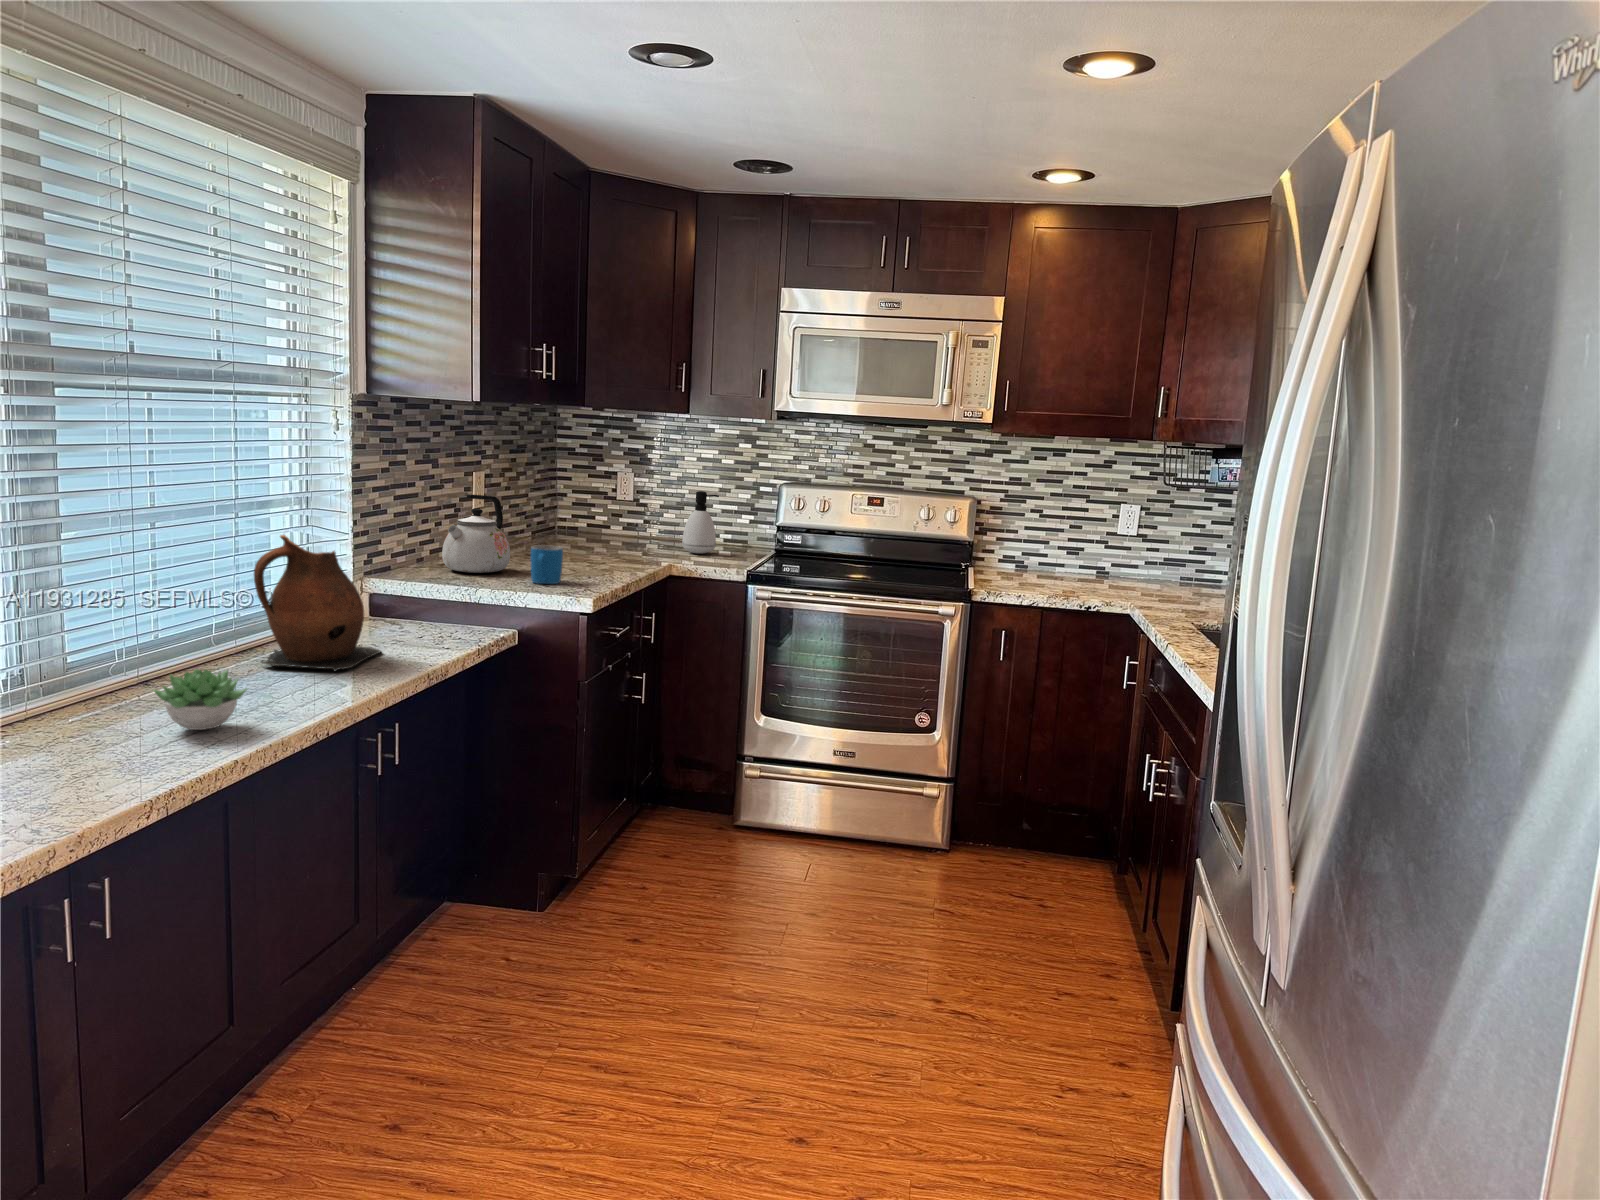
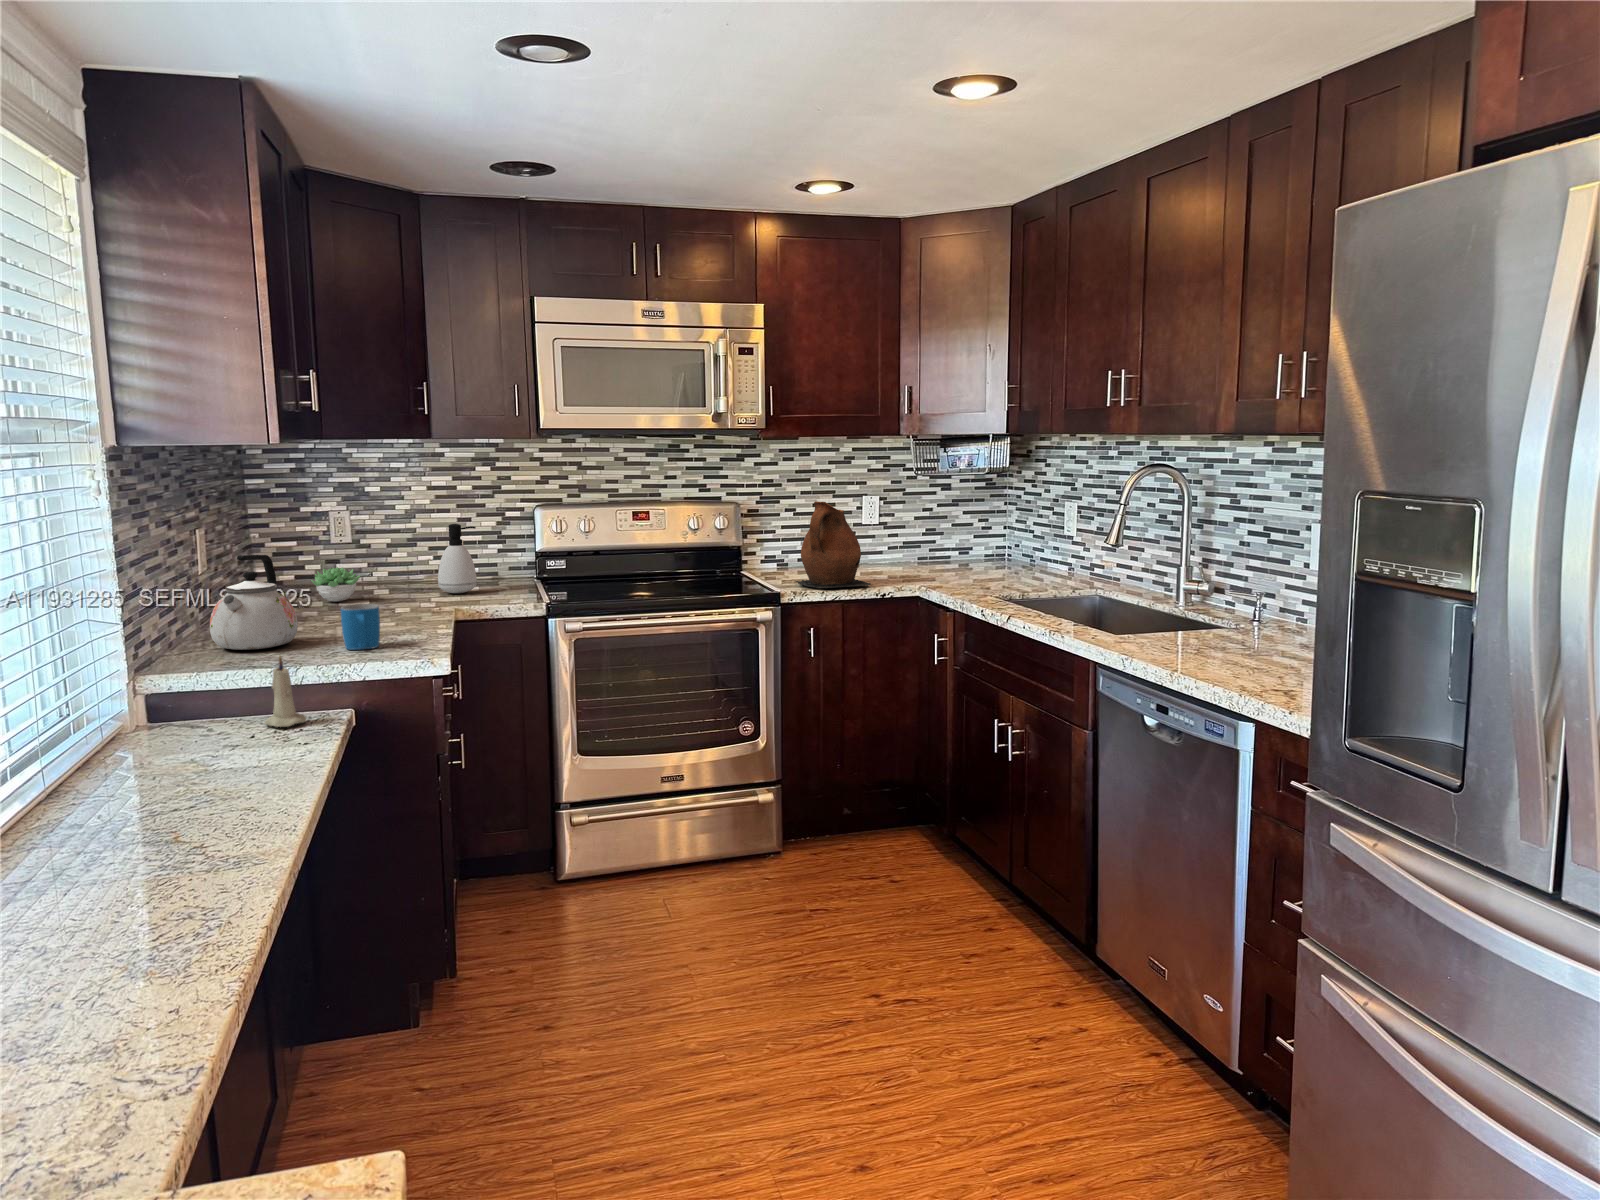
ceramic pitcher: present [254,535,382,671] -> present [796,501,871,588]
candle: none [436,575,468,635] -> present [264,656,306,727]
succulent plant: present [154,669,247,730] -> present [311,567,360,602]

